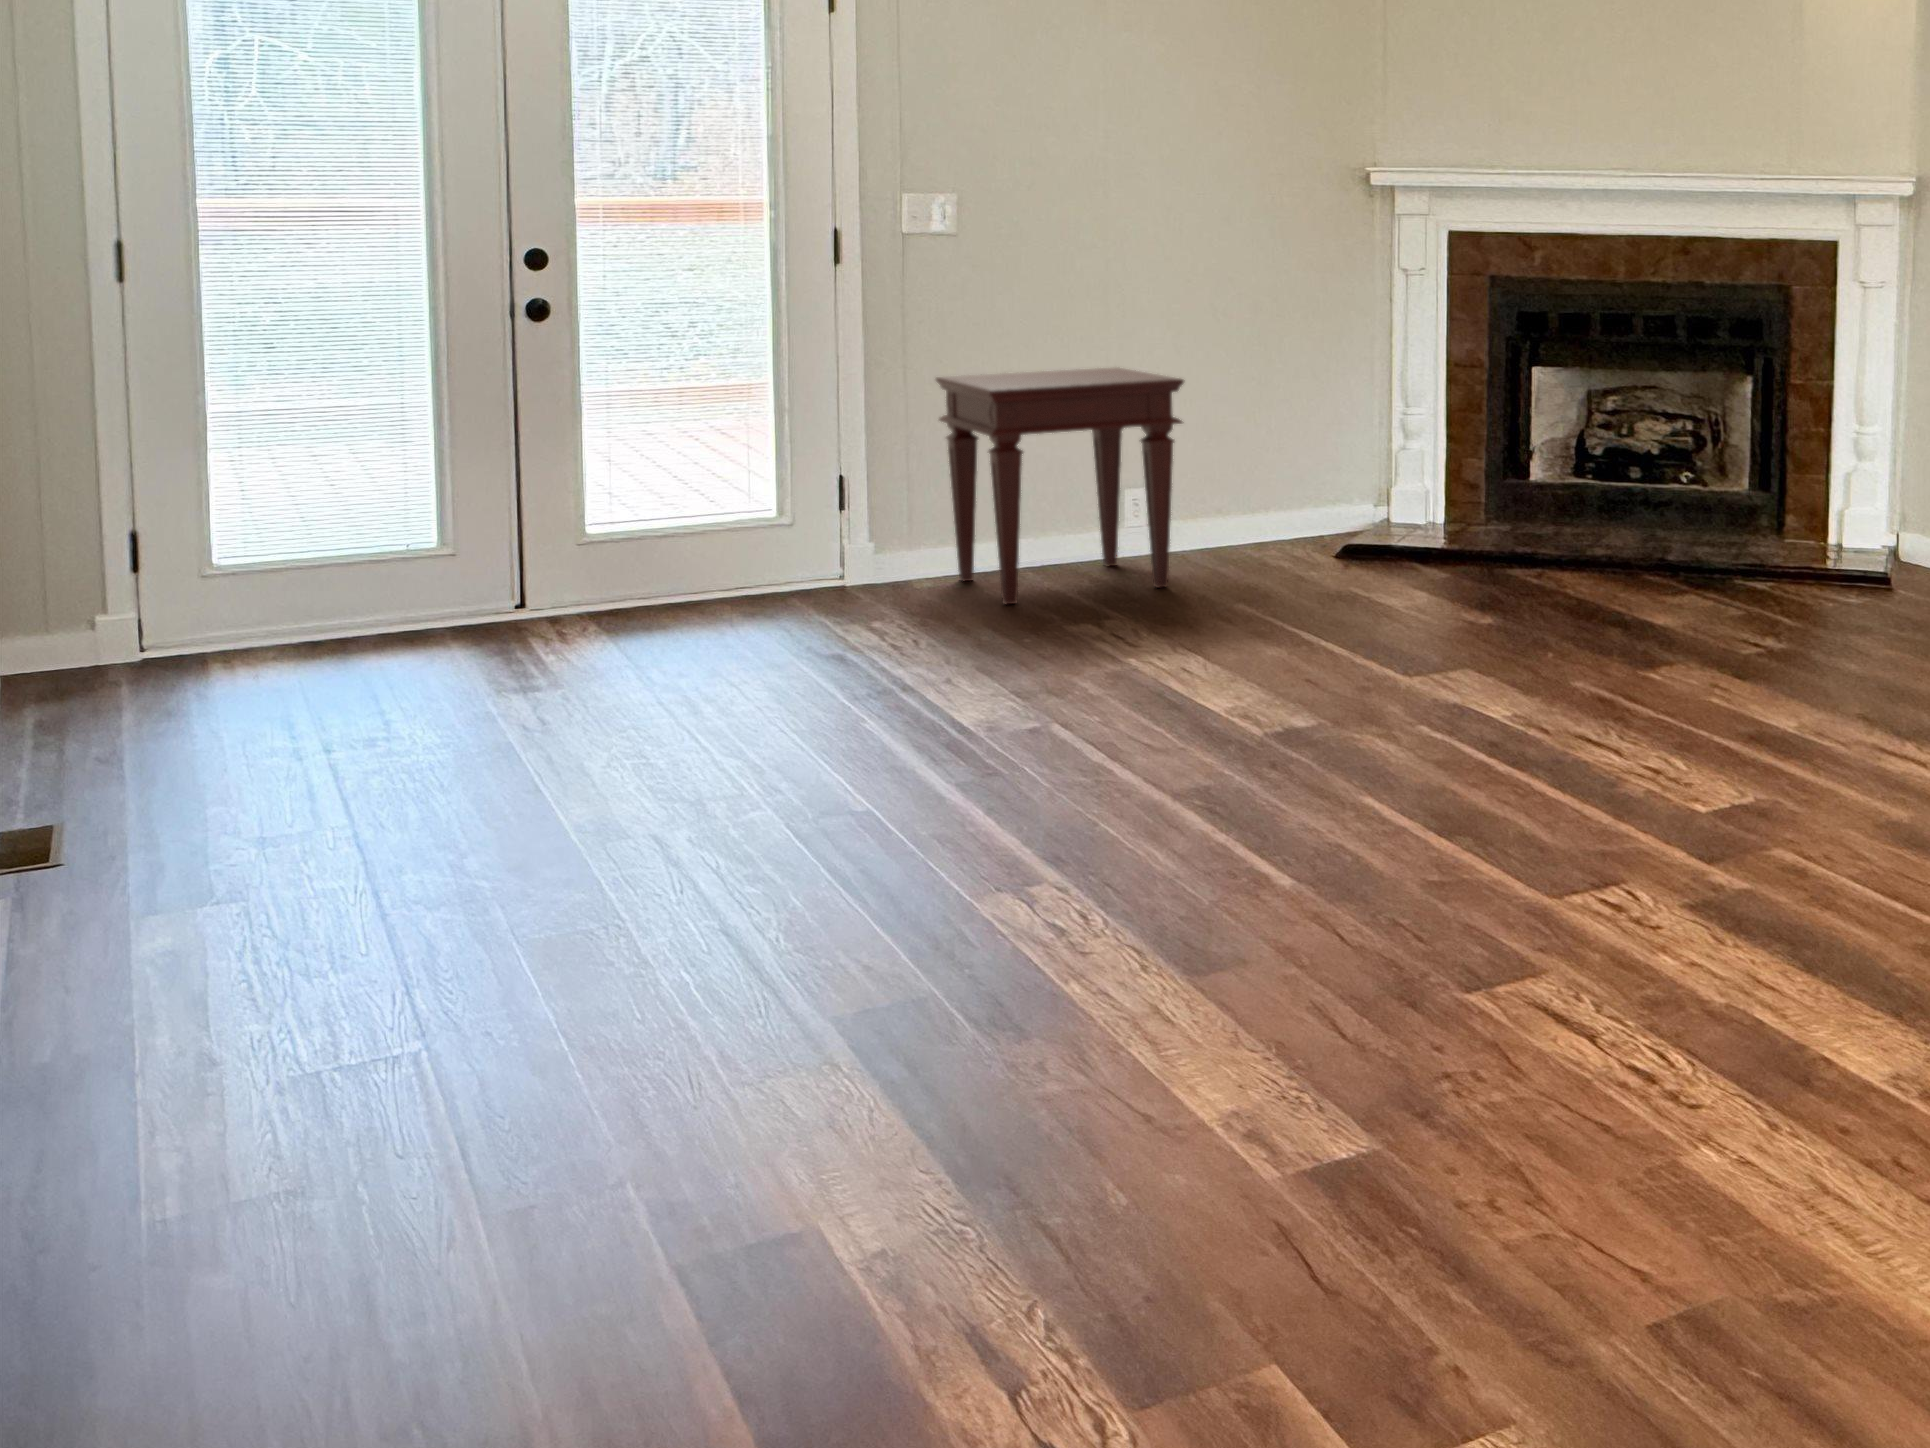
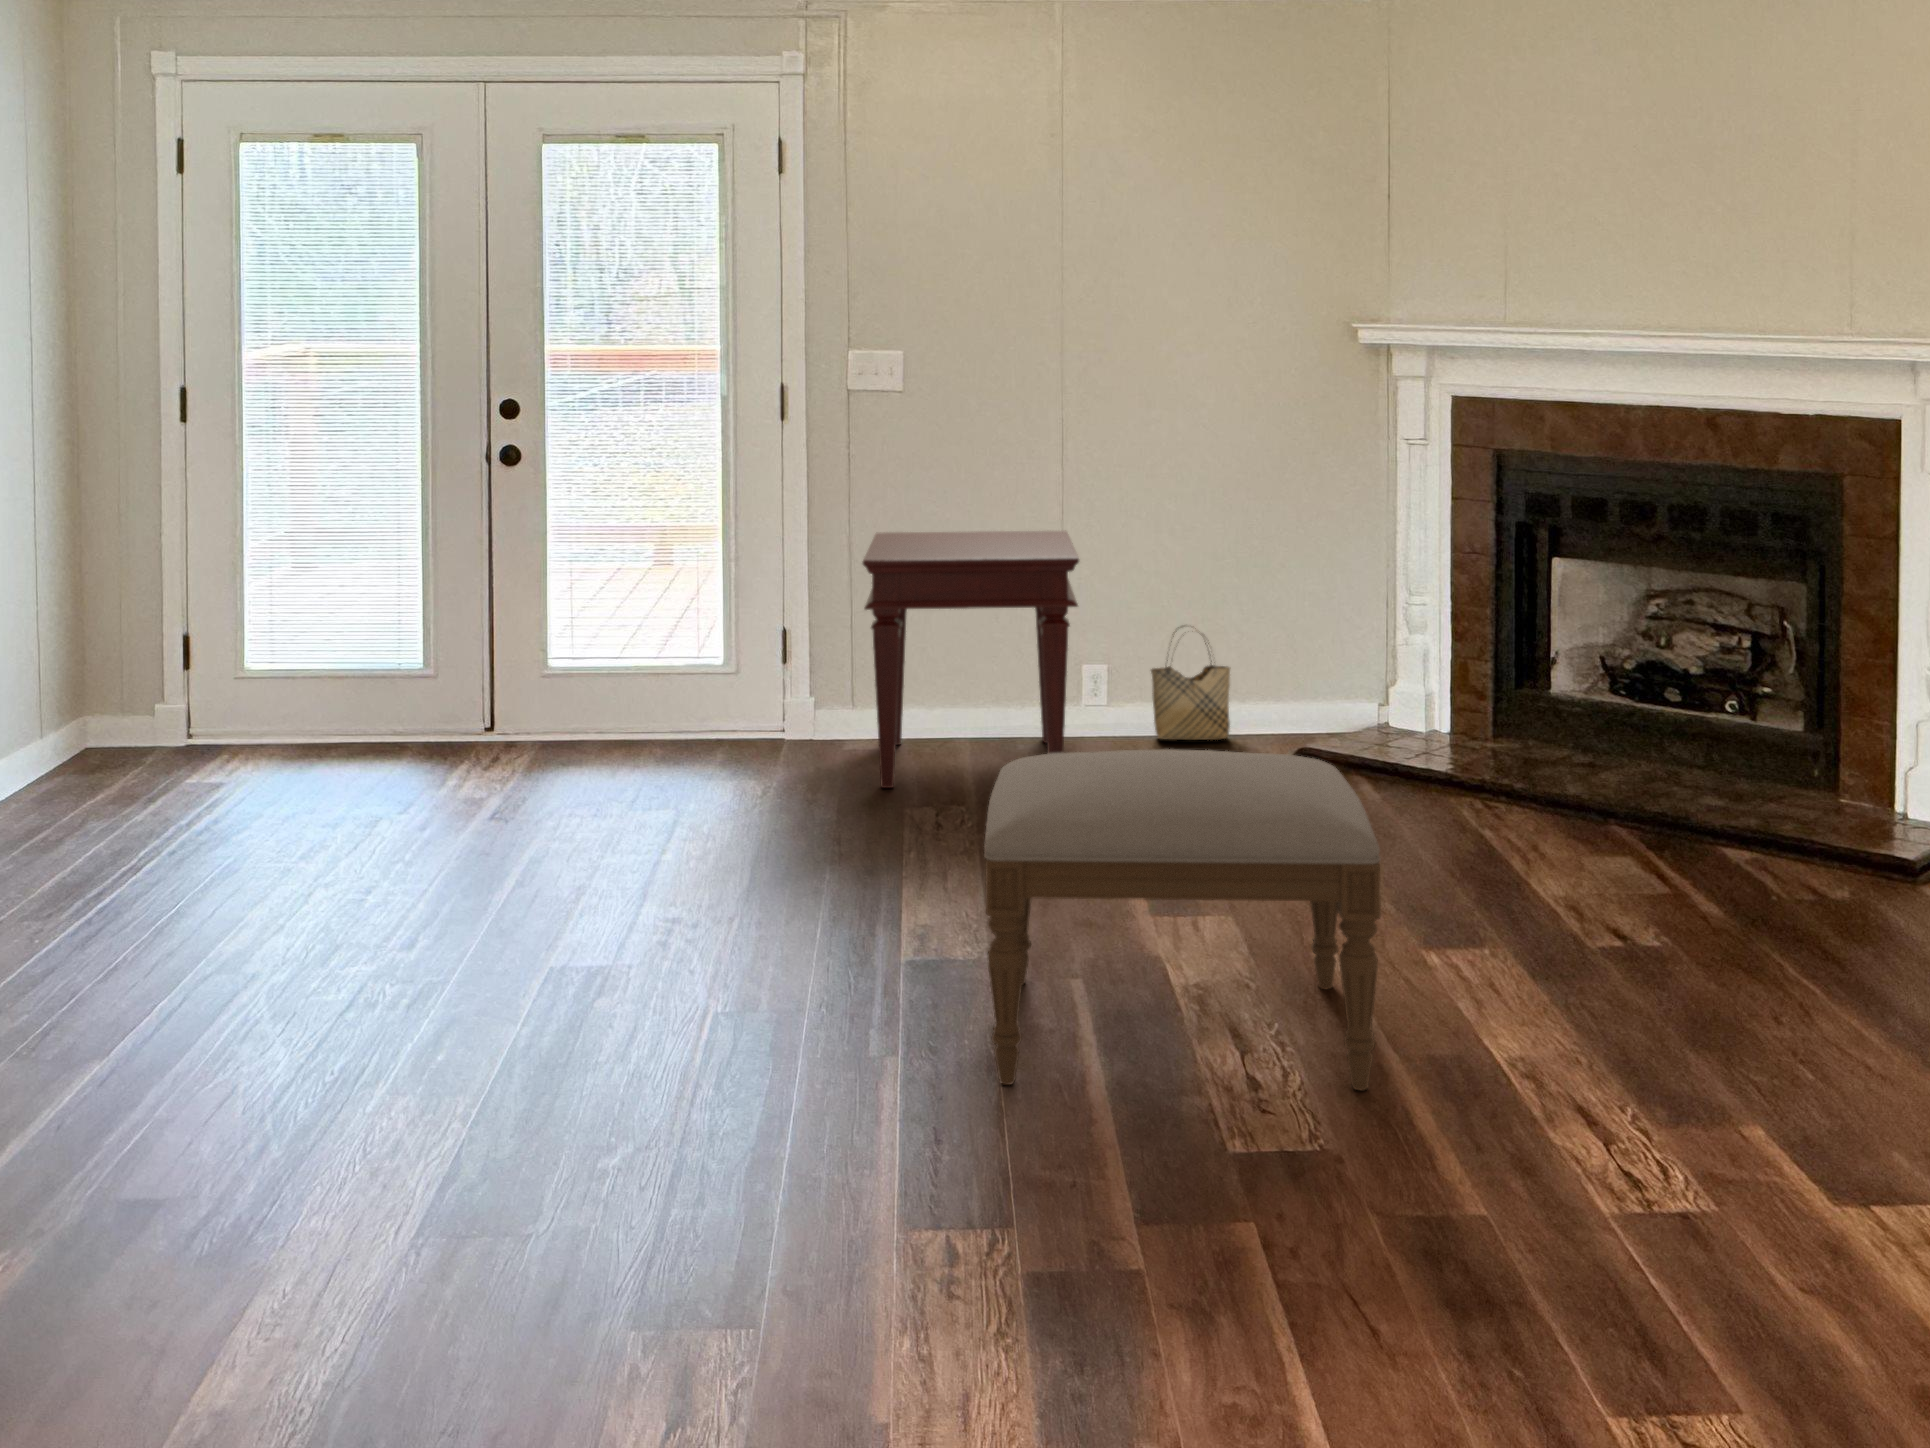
woven basket: none [1201,450,1273,553] -> present [1151,626,1230,740]
ottoman: none [1276,478,1604,715] -> present [984,749,1381,1091]

